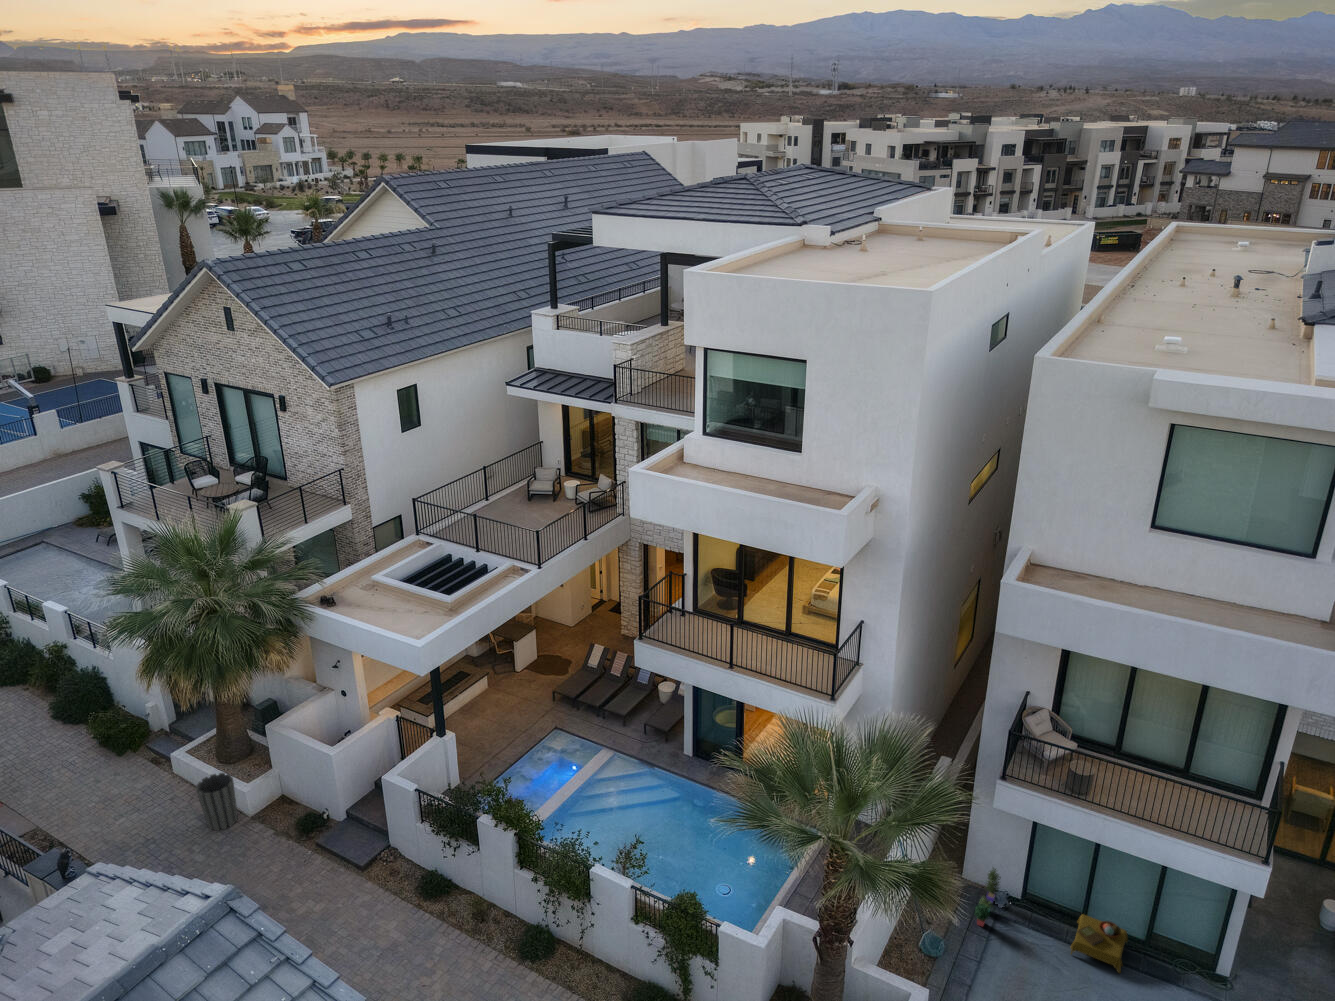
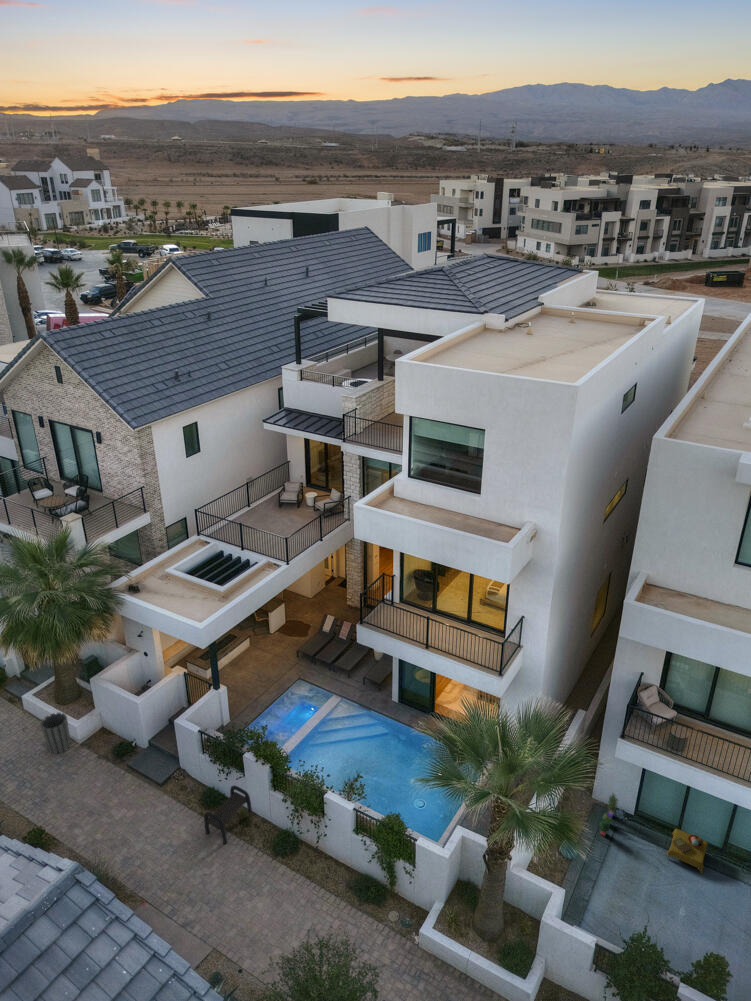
bench: none [422,864,490,944] -> present [204,786,252,844]

